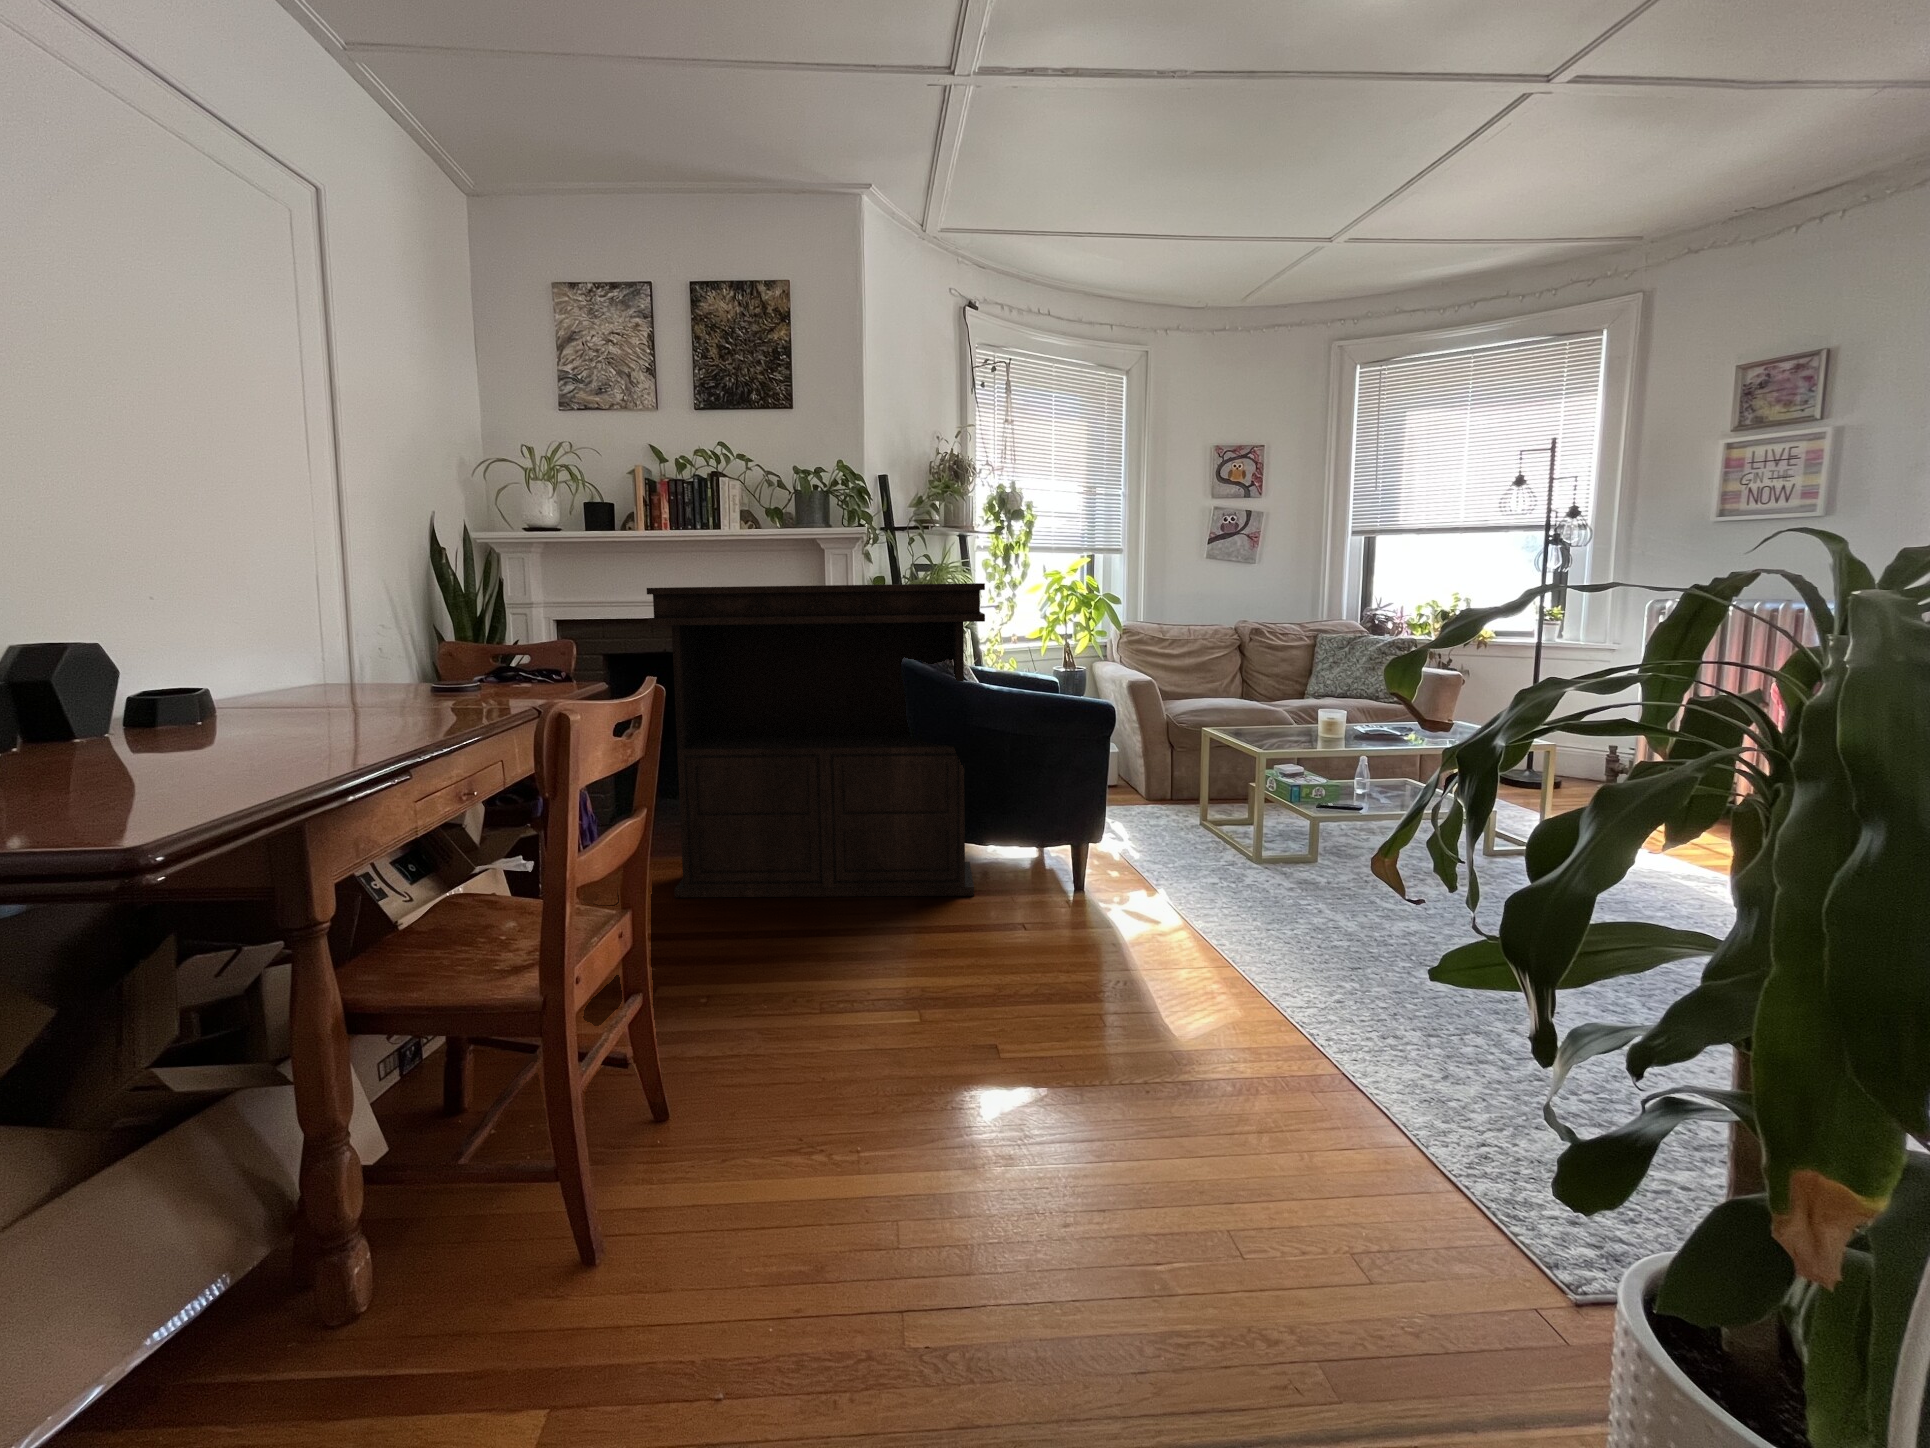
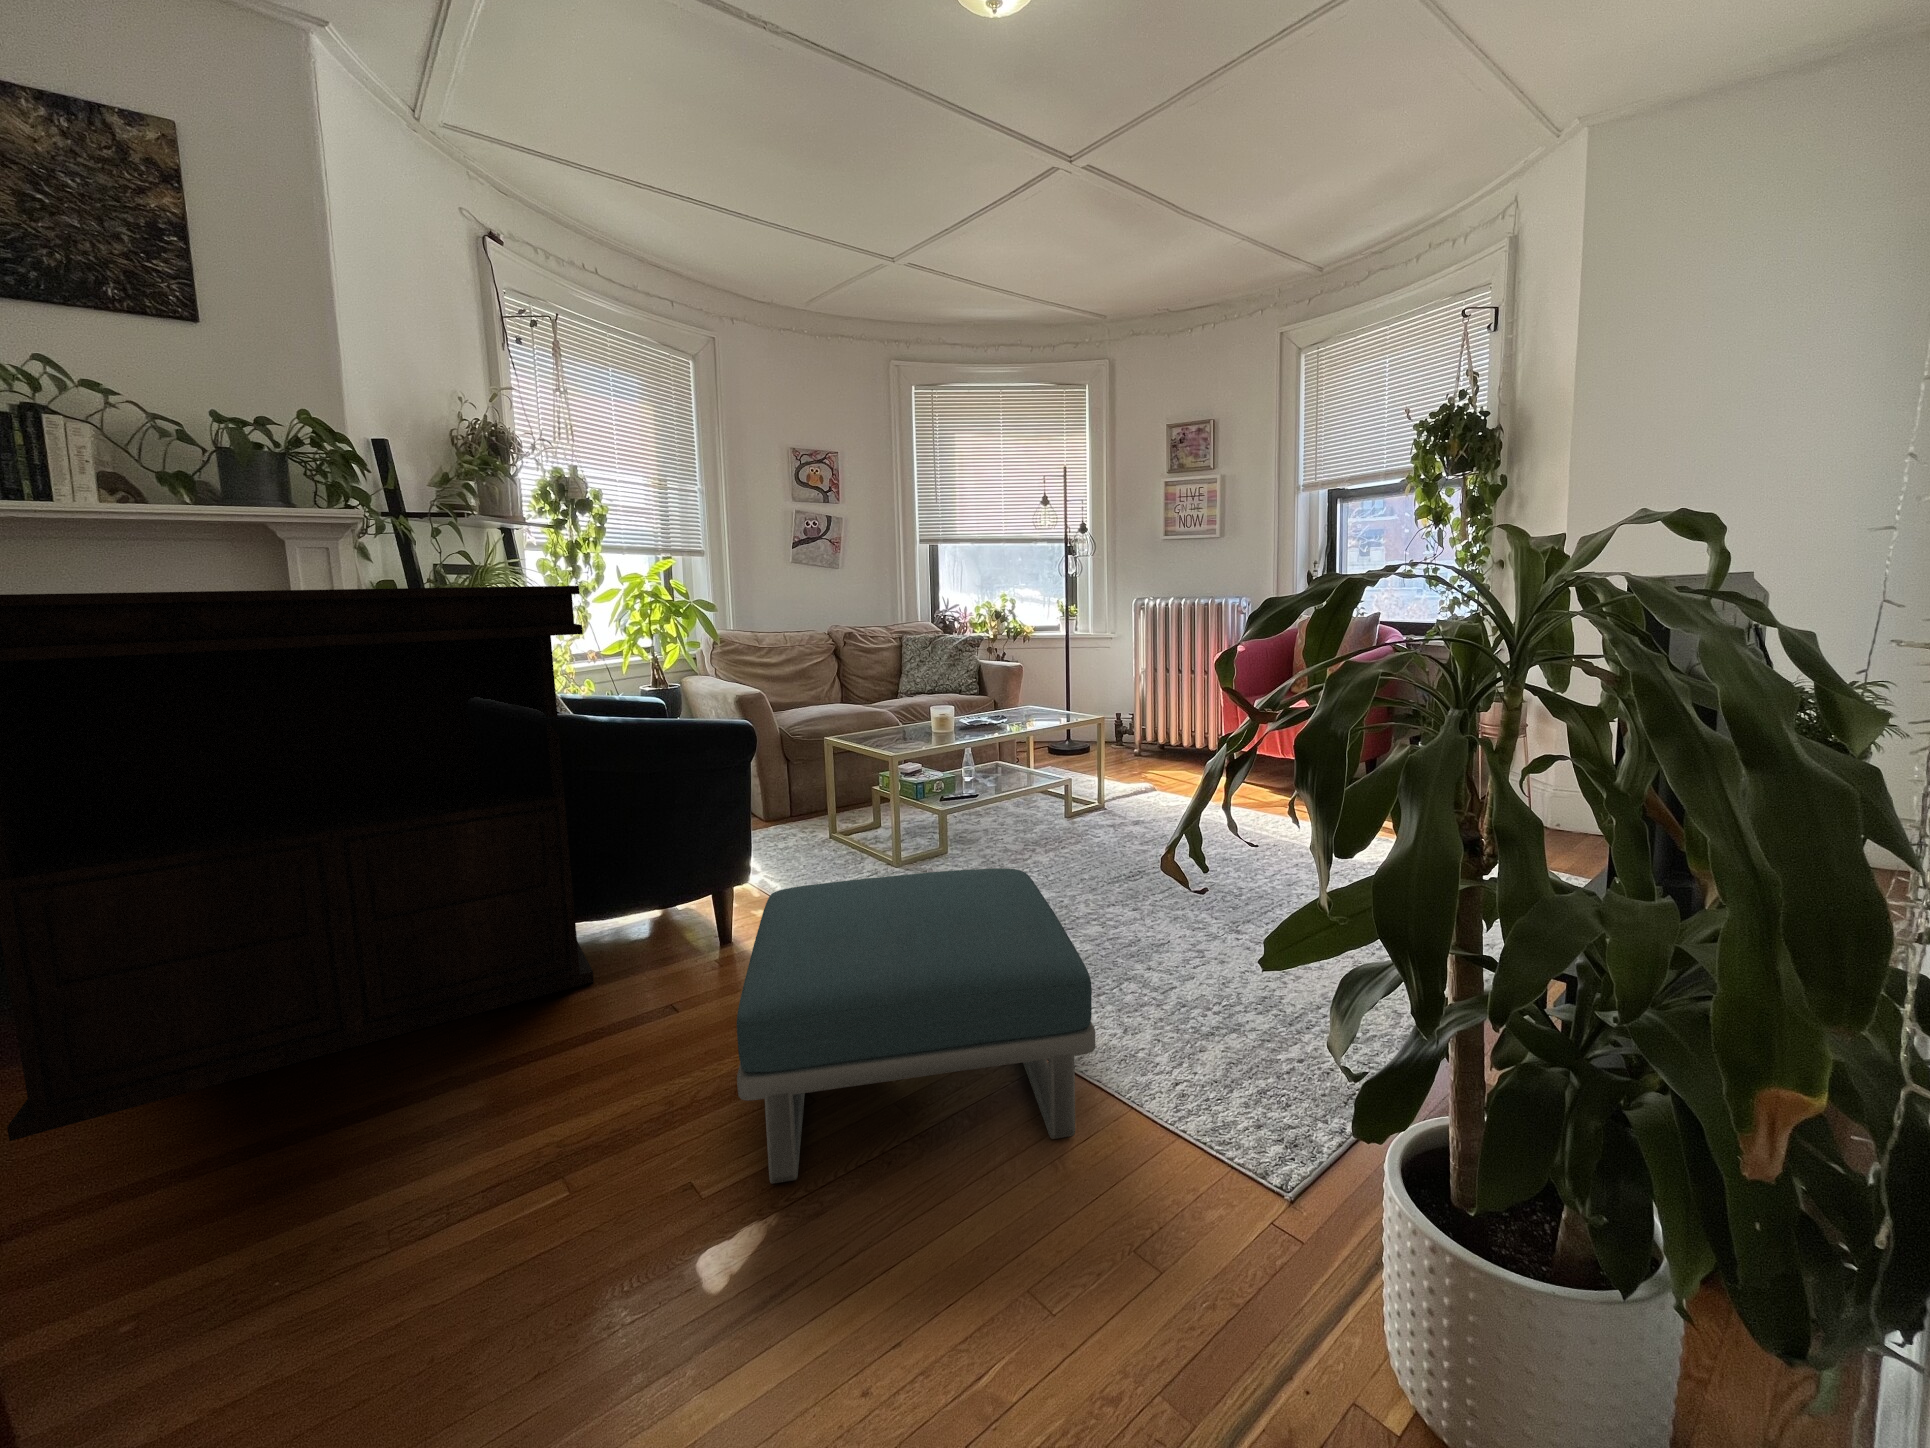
footstool: none [1033,851,1370,1141] -> present [737,868,1095,1184]

